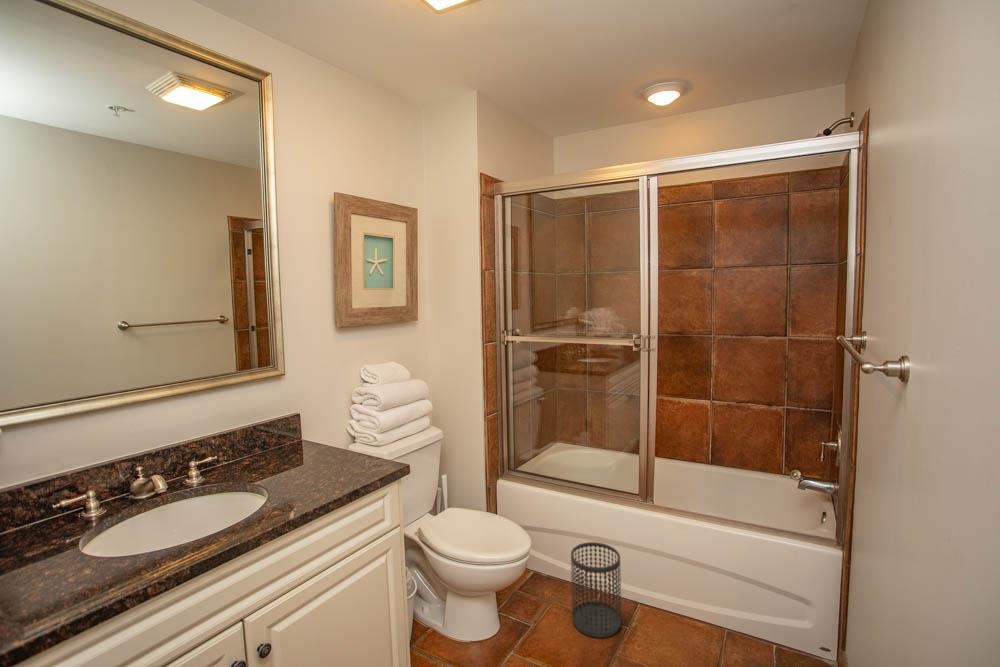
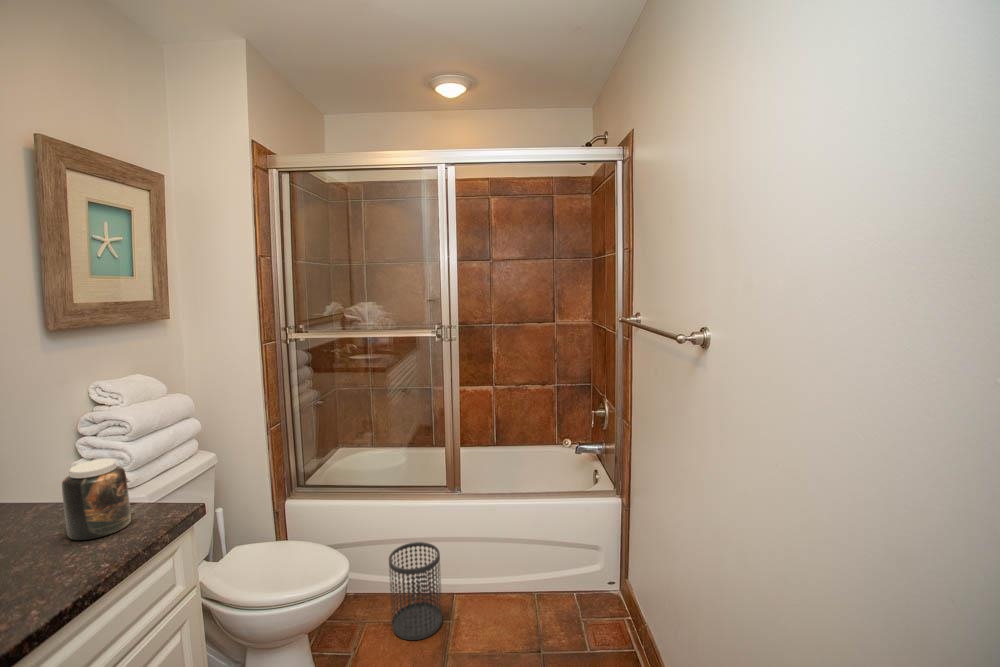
jar: none [322,421,361,476] -> present [62,459,131,540]

